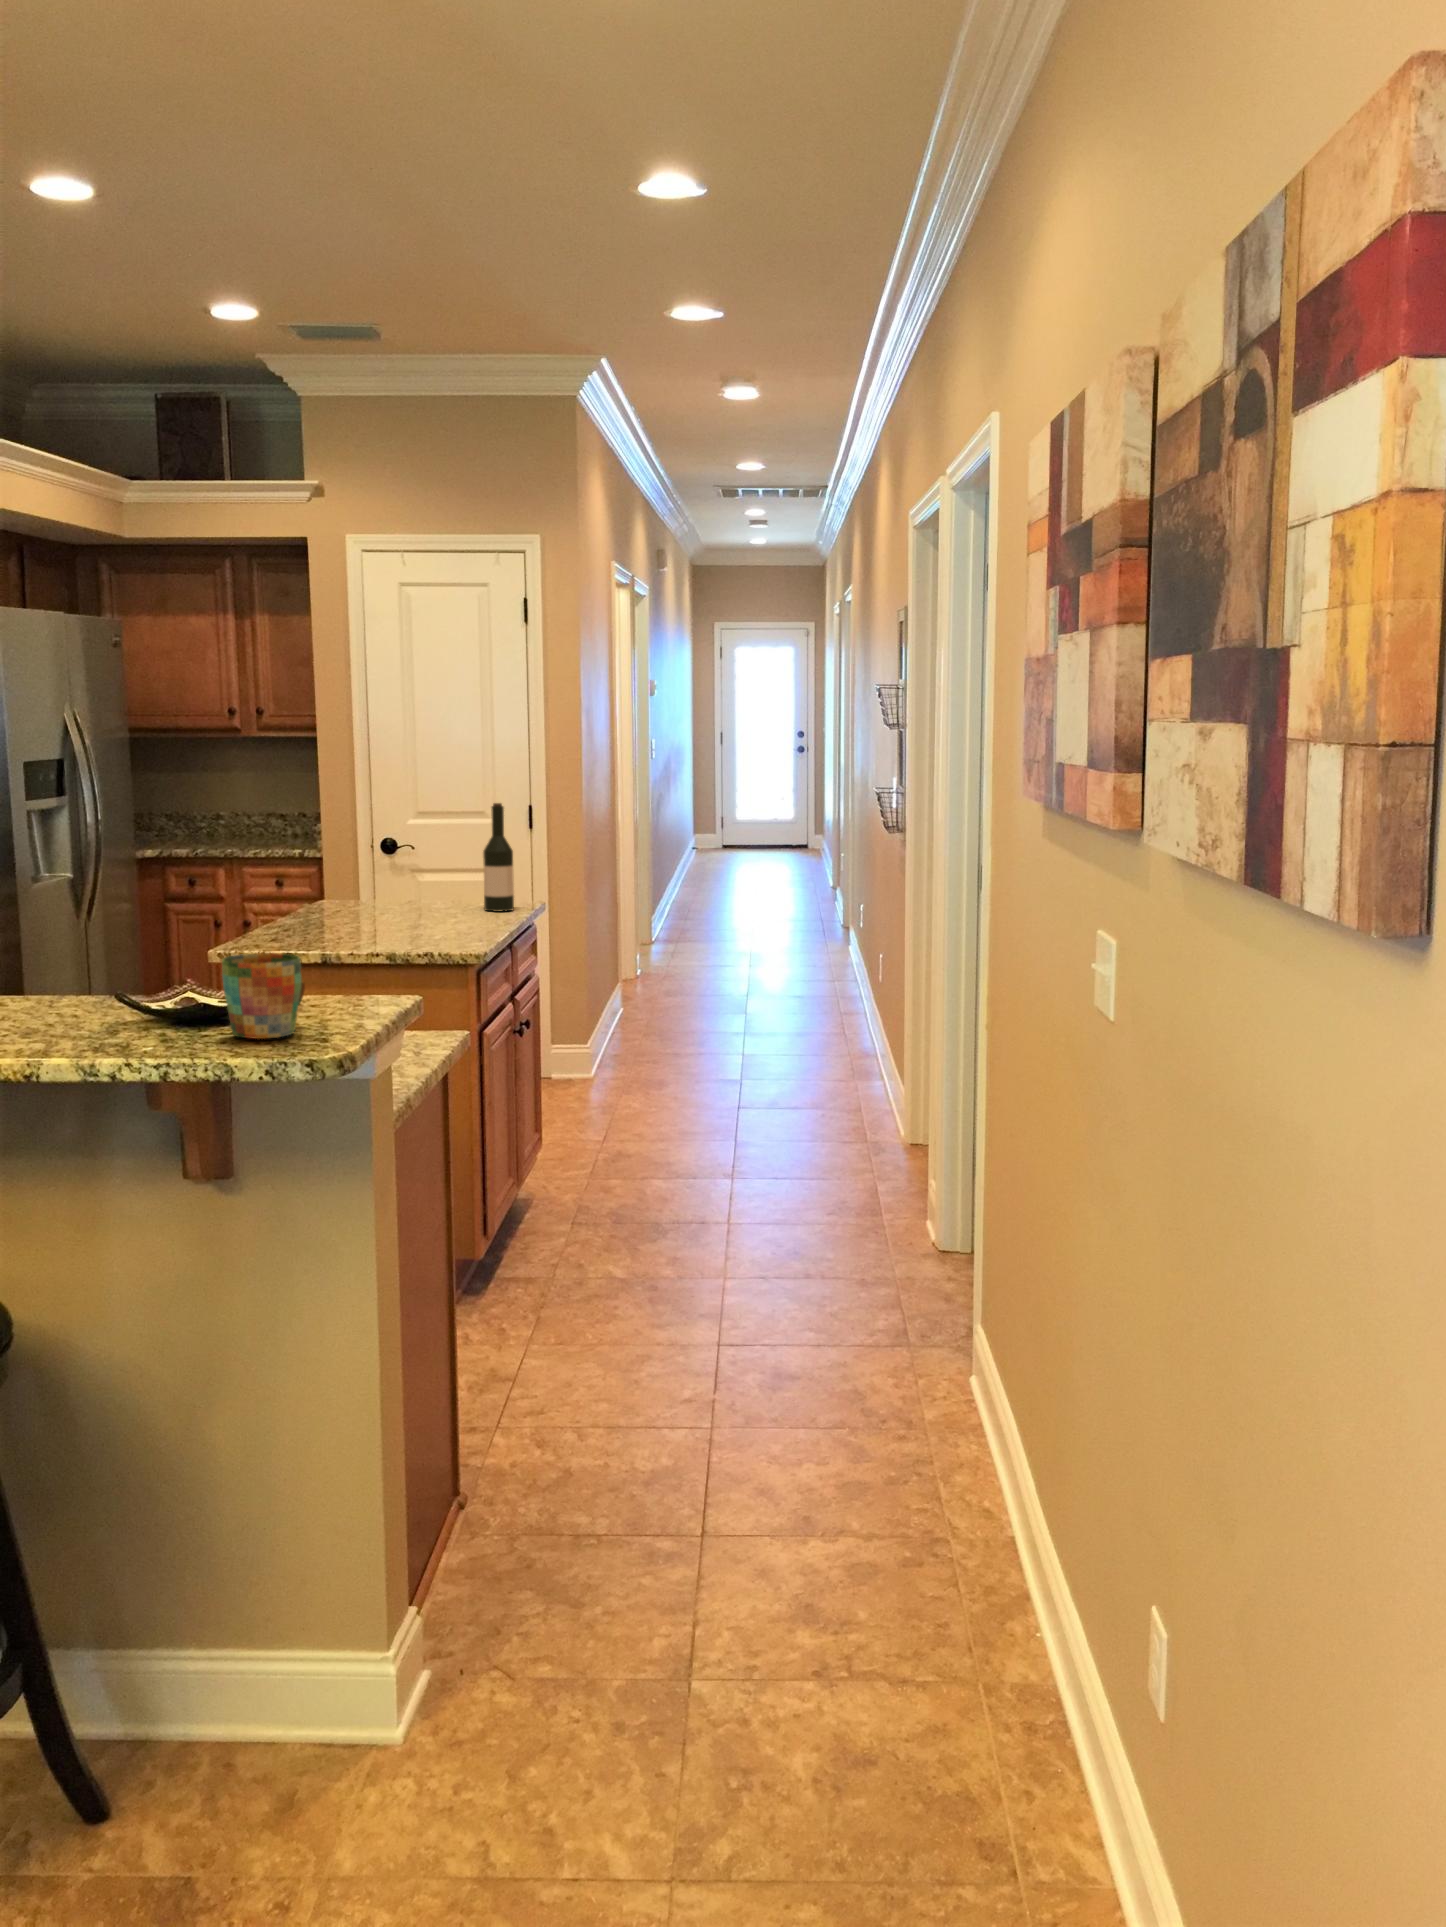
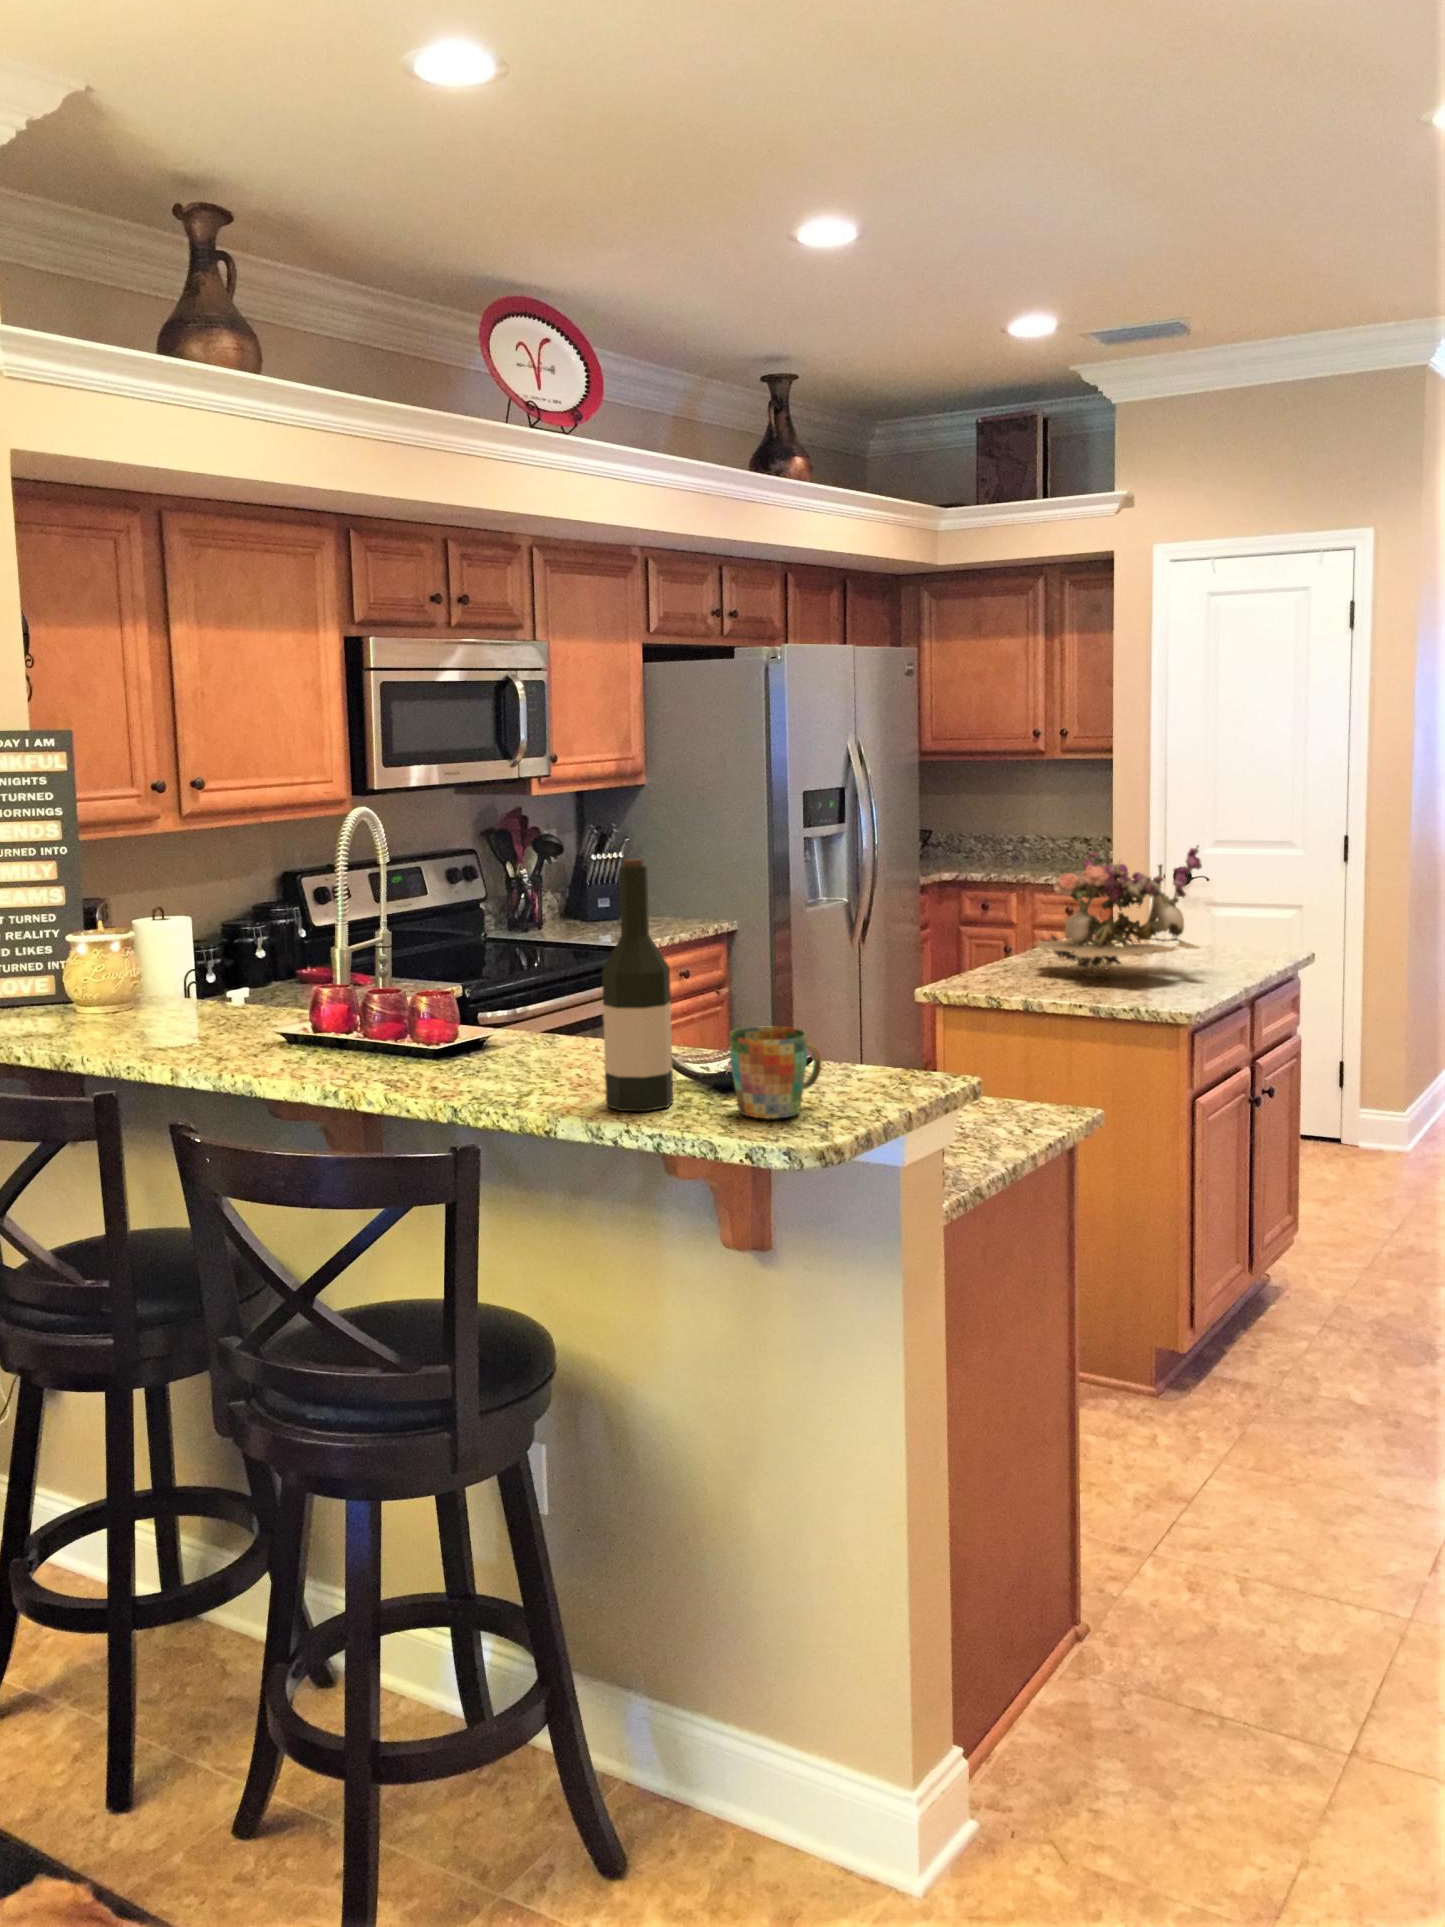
wine bottle: present [483,803,514,911] -> present [602,859,673,1111]
flower arrangement: none [311,806,470,928] -> present [1034,846,1202,973]

